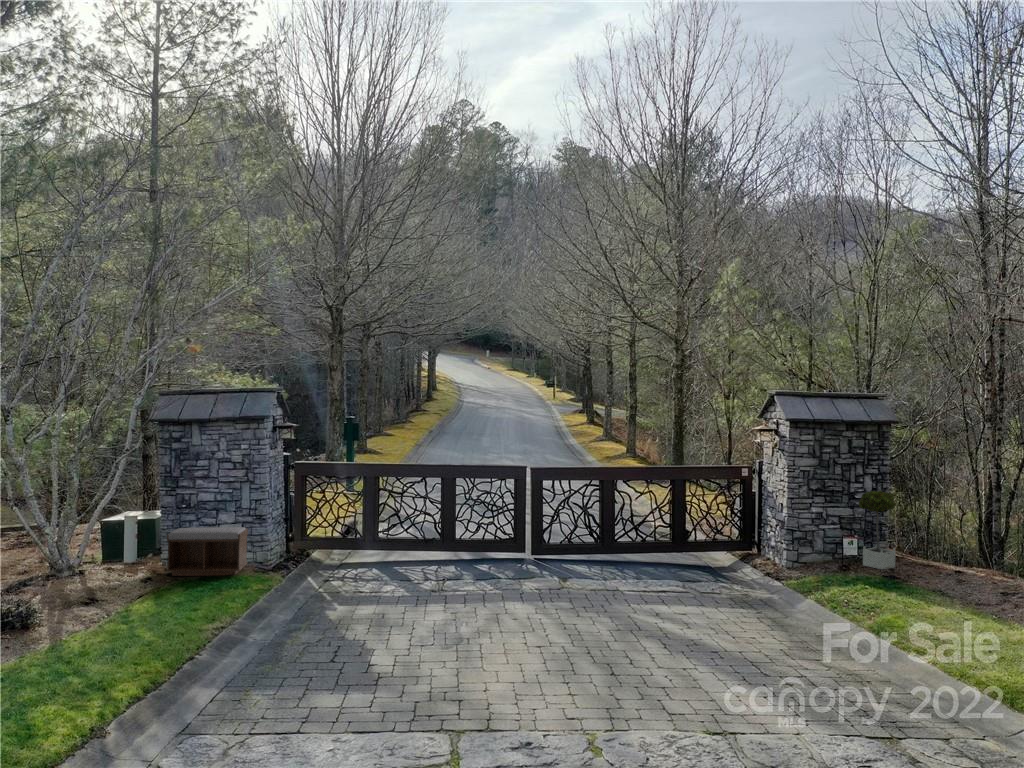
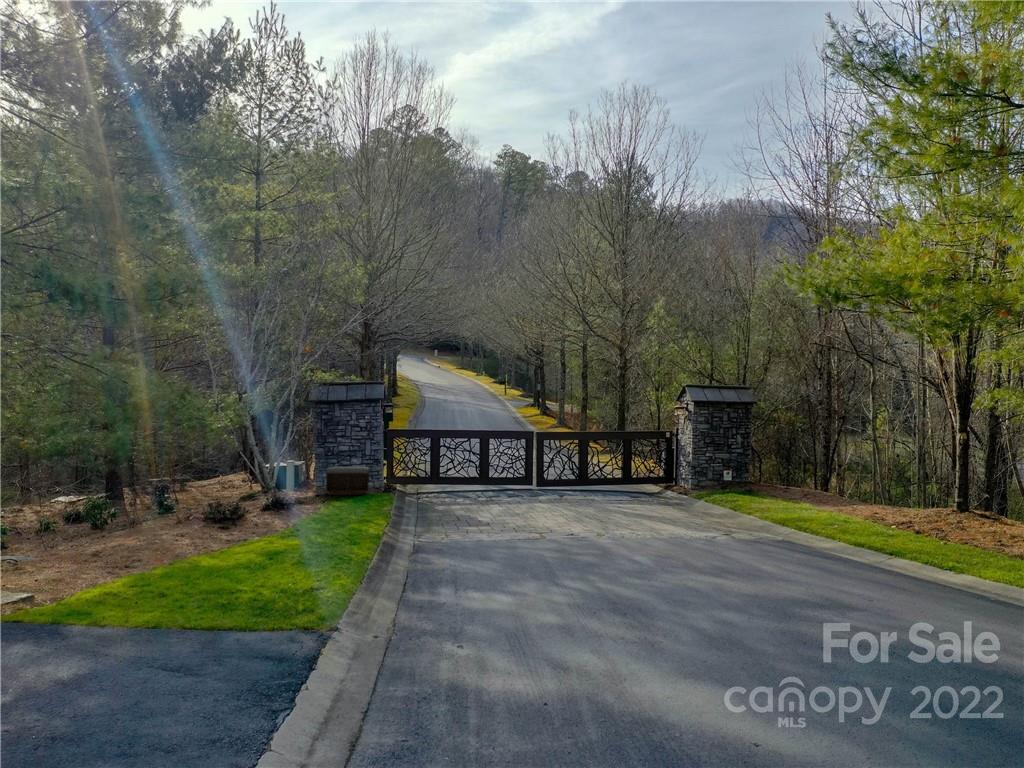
potted tree: present [858,490,896,569] -> none [733,442,754,488]

